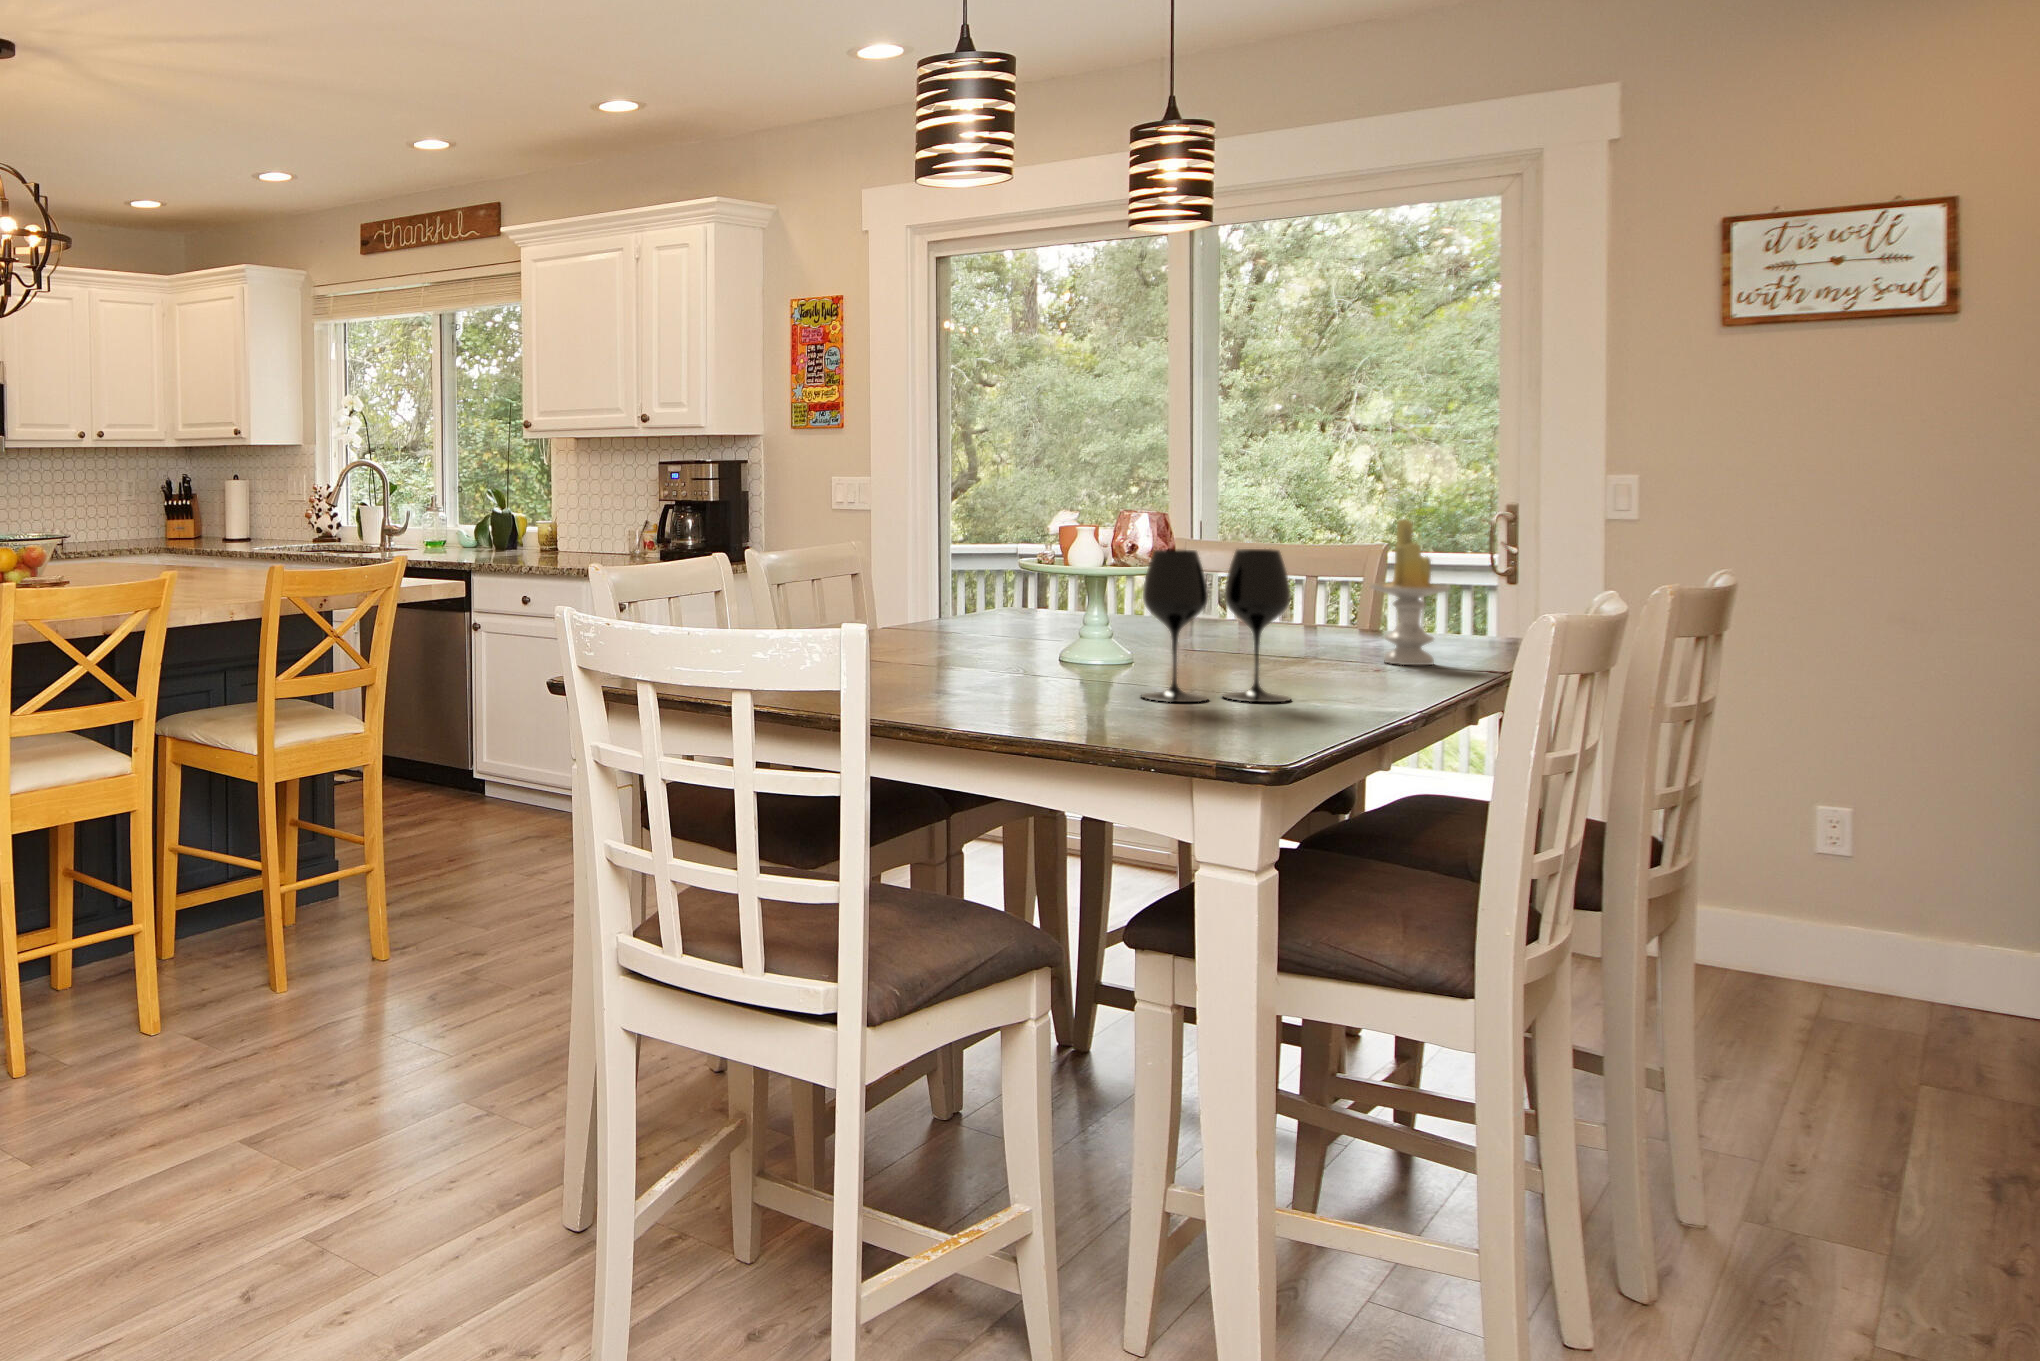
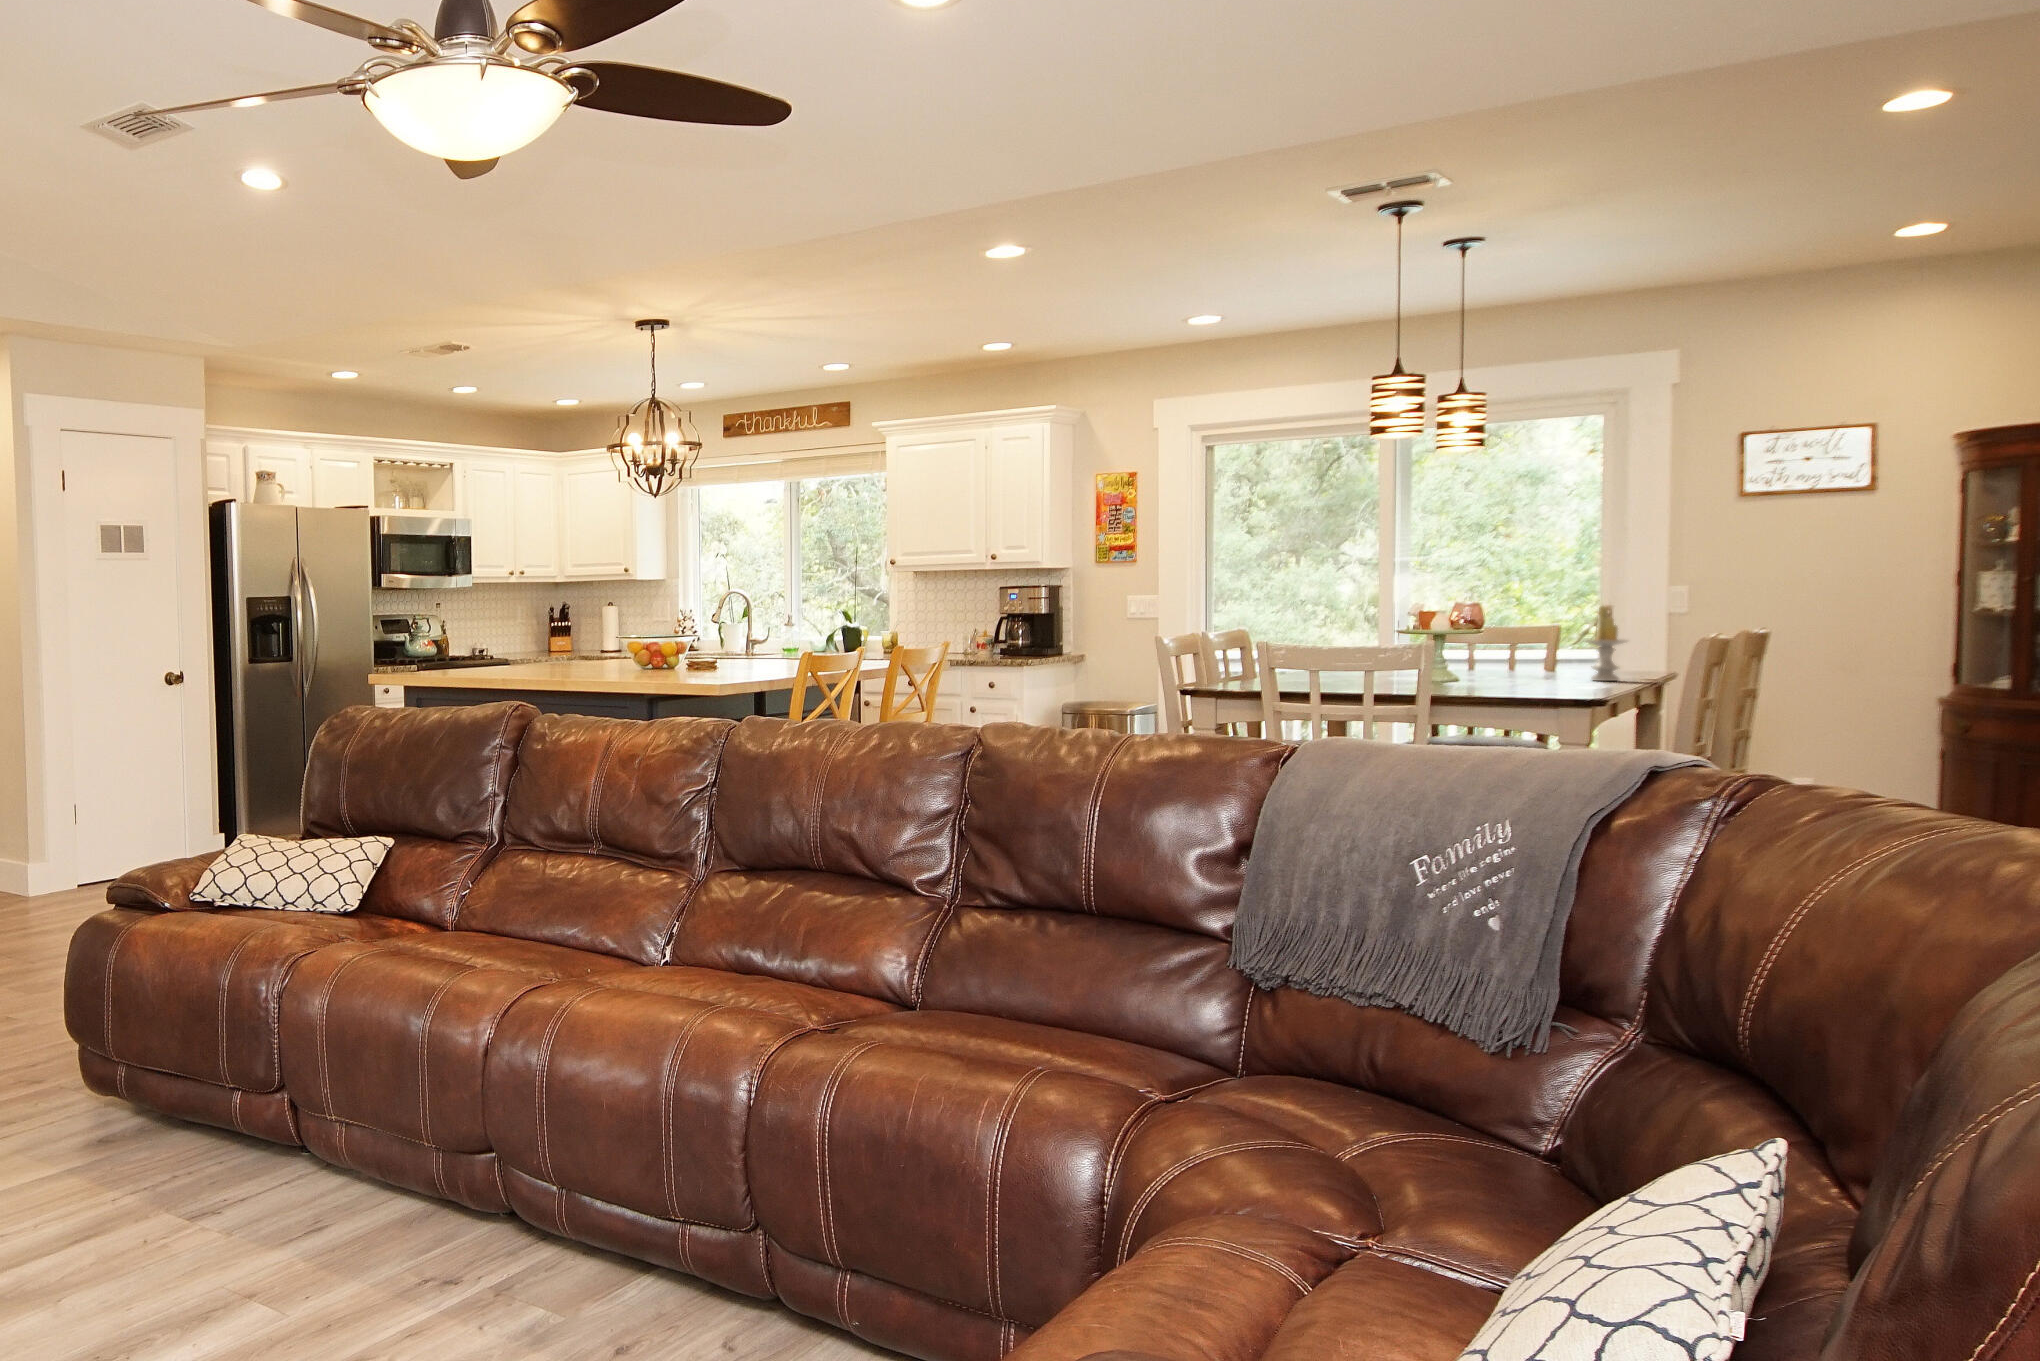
wine glass: present [1142,549,1291,702] -> none [1500,617,1577,690]

